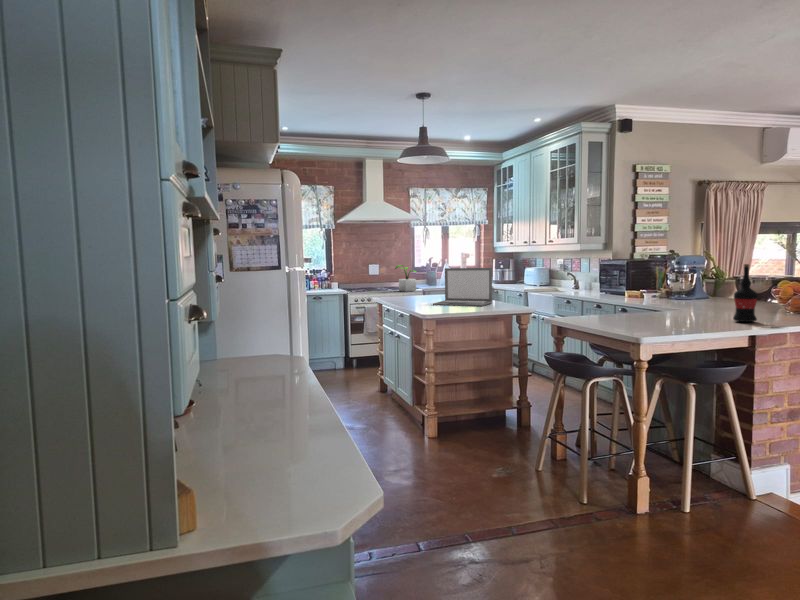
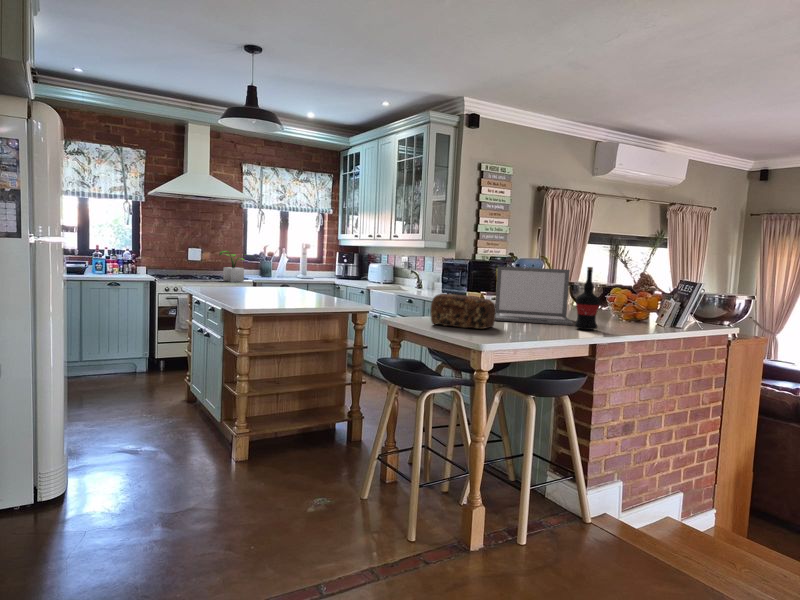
laptop: present [433,268,492,306] -> present [495,266,573,325]
bread loaf: none [593,295,654,324] -> present [430,294,496,329]

